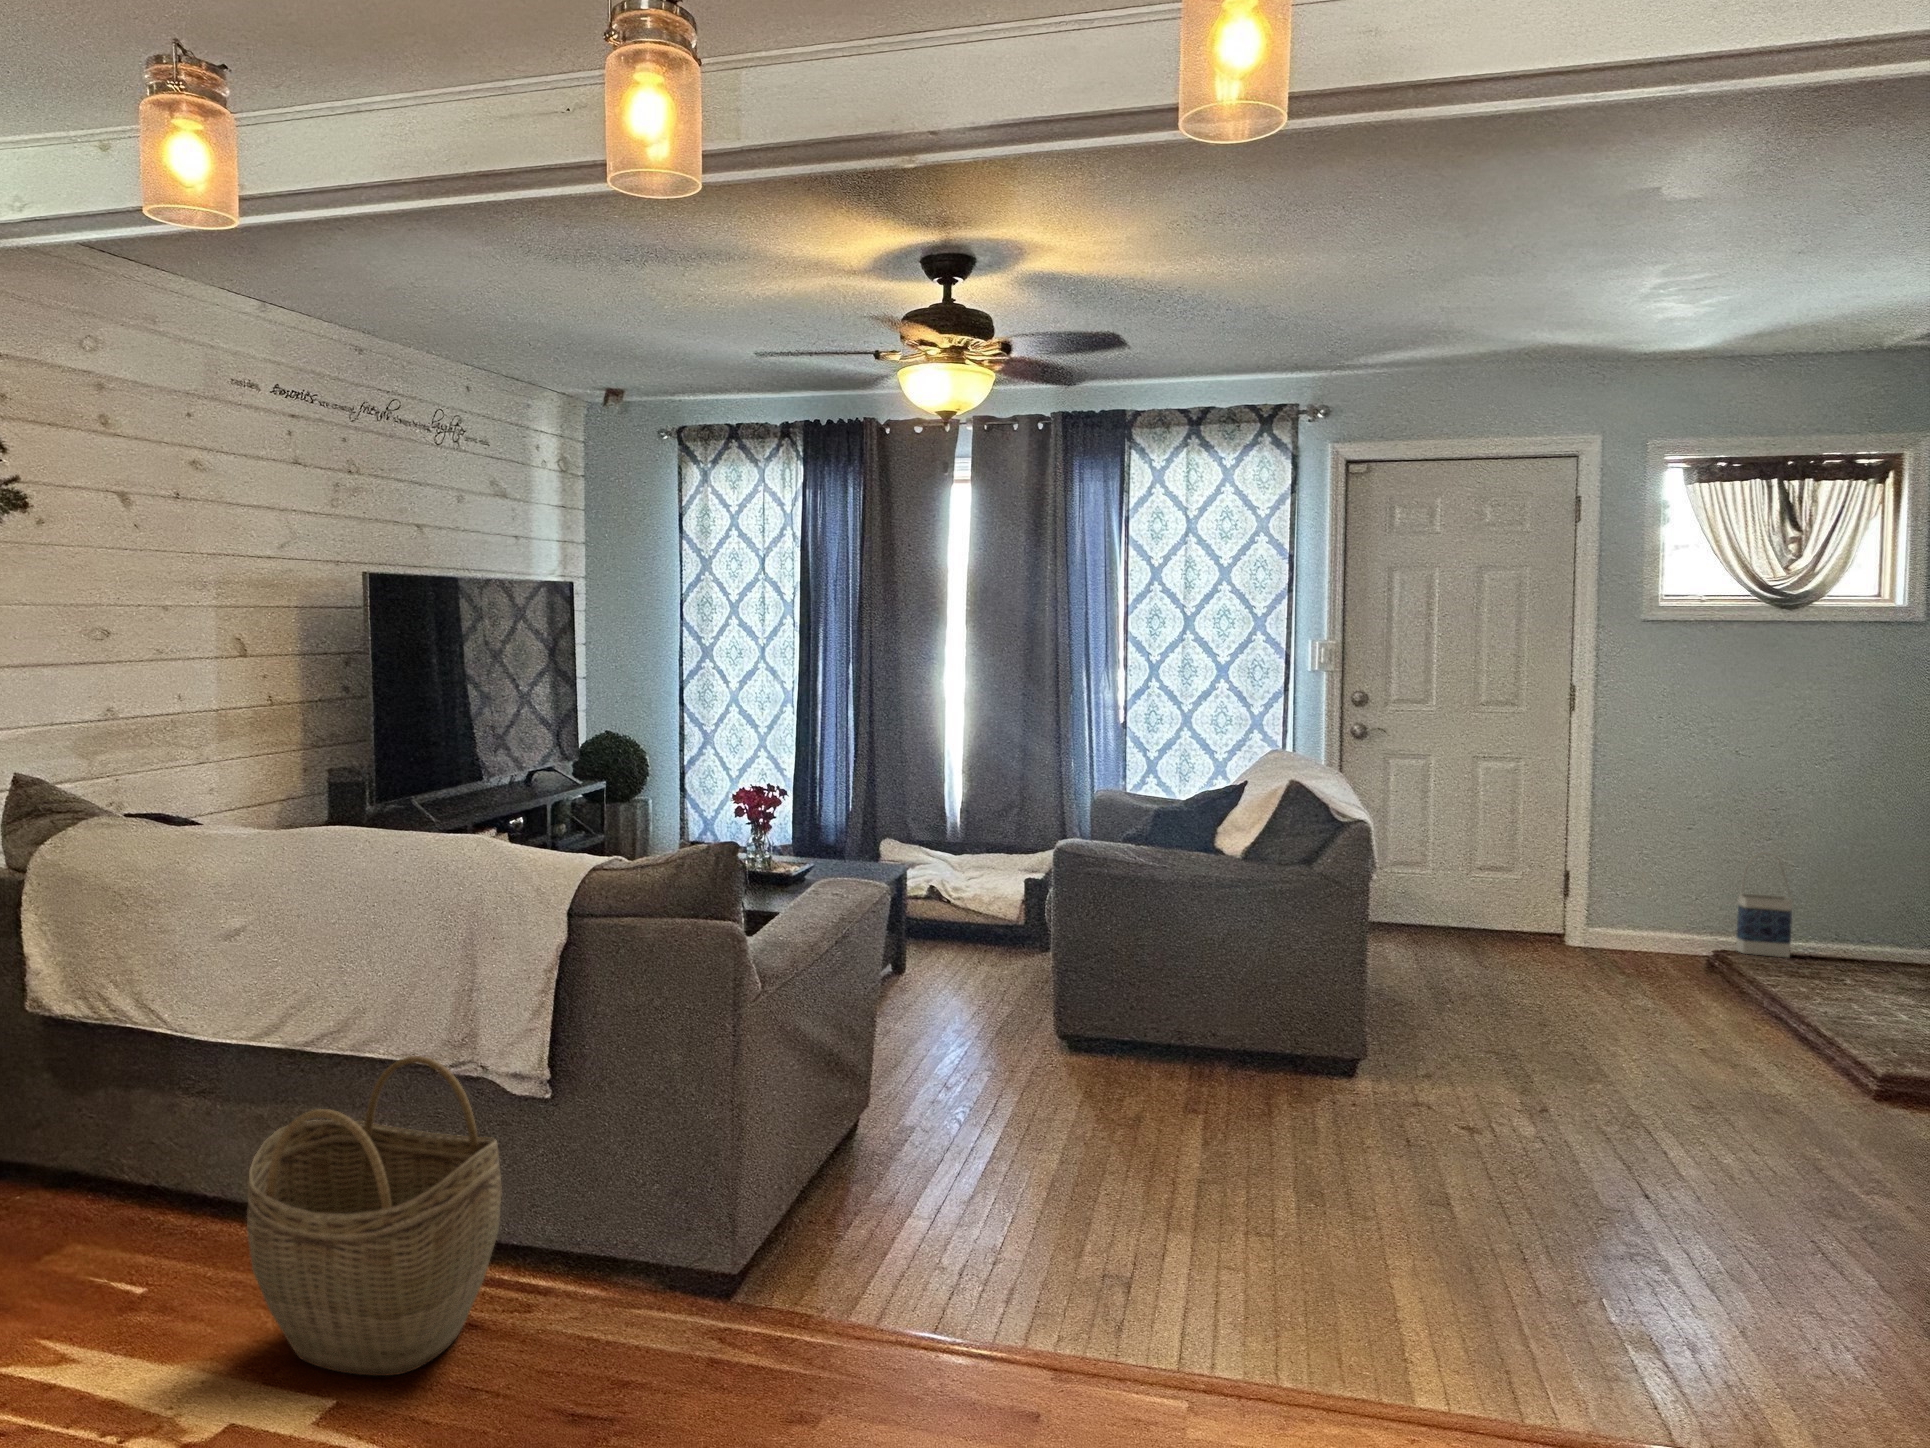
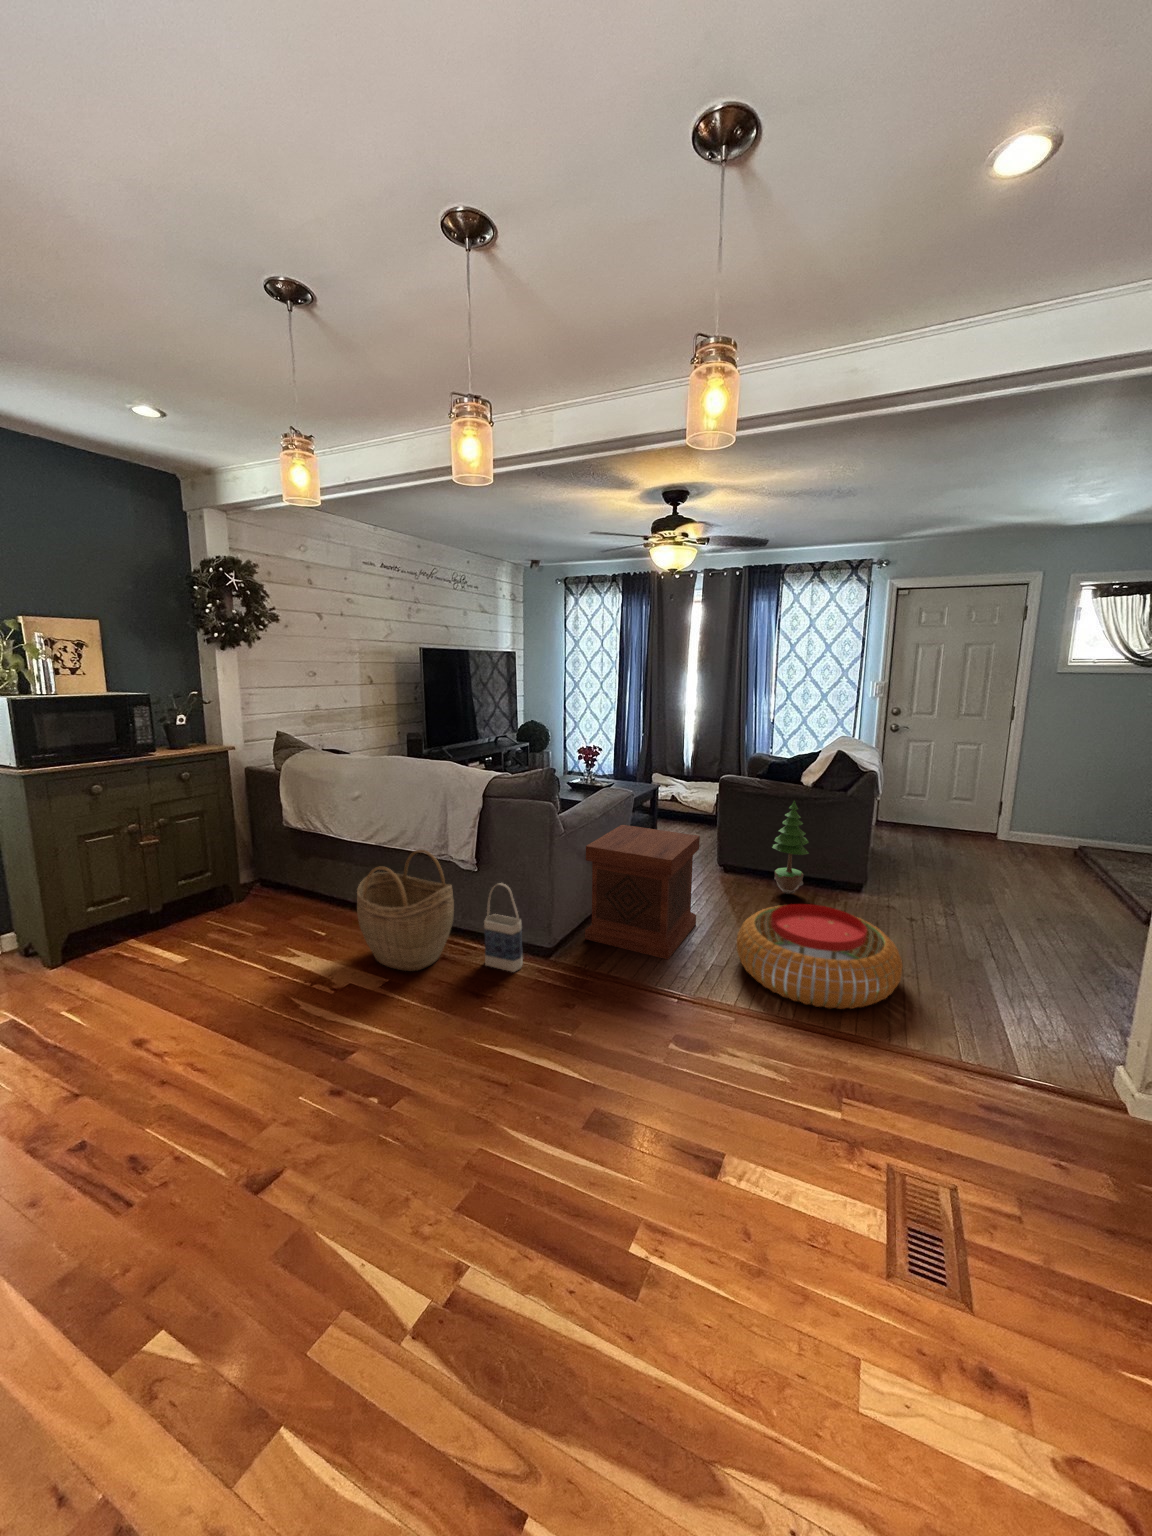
bag: present [1736,852,1793,957] -> present [484,883,523,972]
potted tree: none [1179,886,1255,1089] -> present [772,800,809,894]
side table: none [810,961,1049,1270] -> present [585,825,700,959]
pouf: none [1156,1113,1508,1349] -> present [736,904,903,1009]

